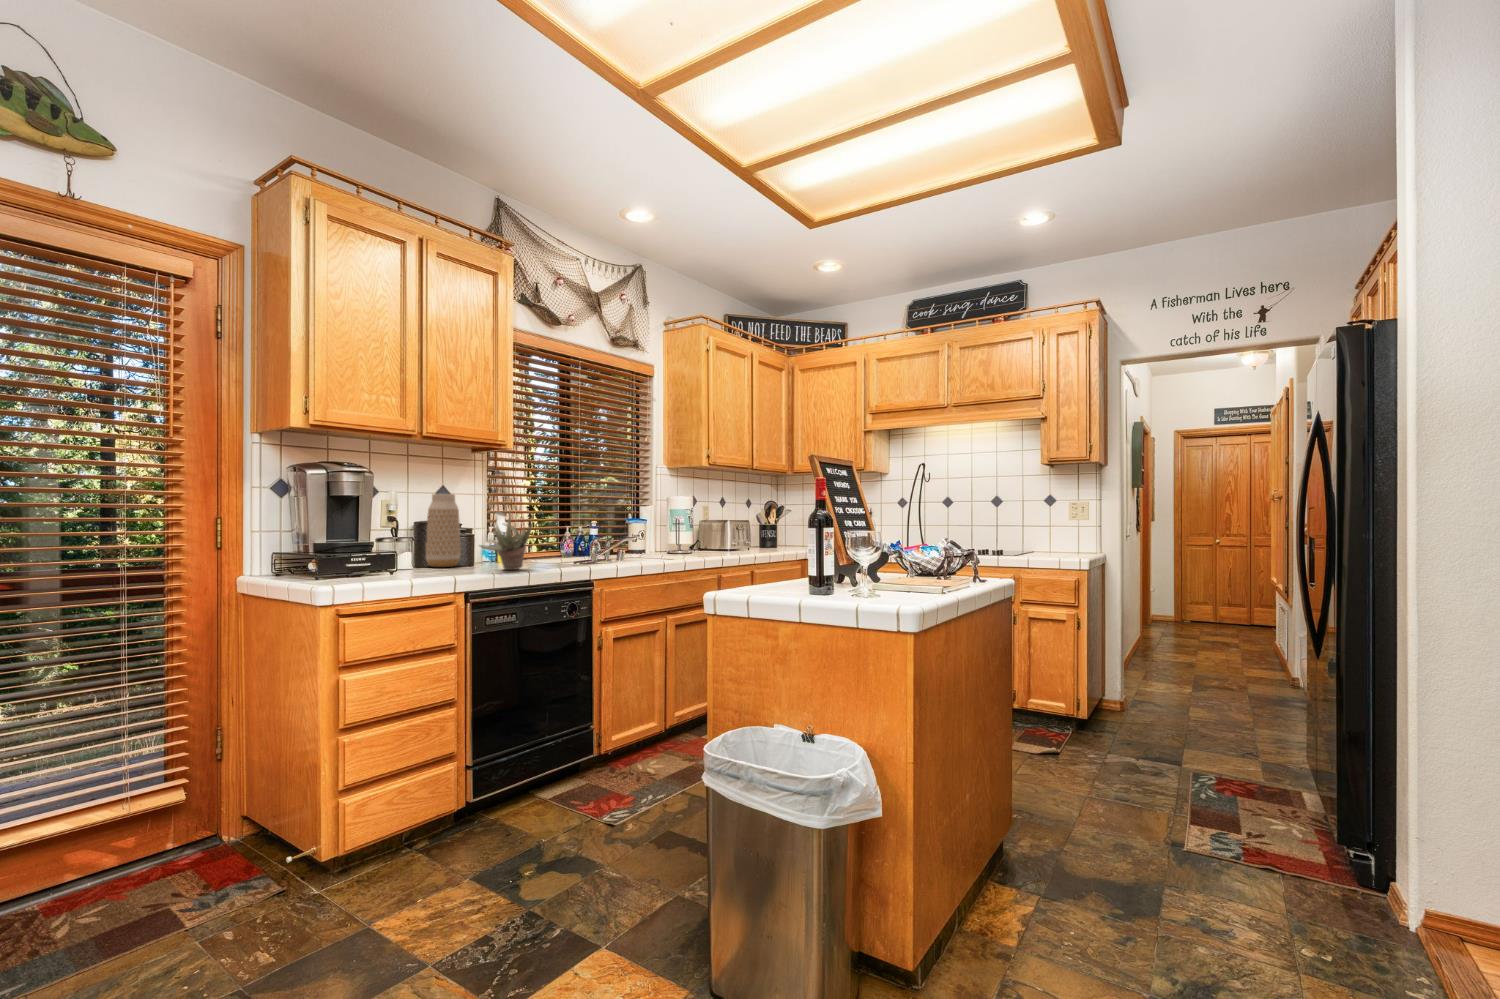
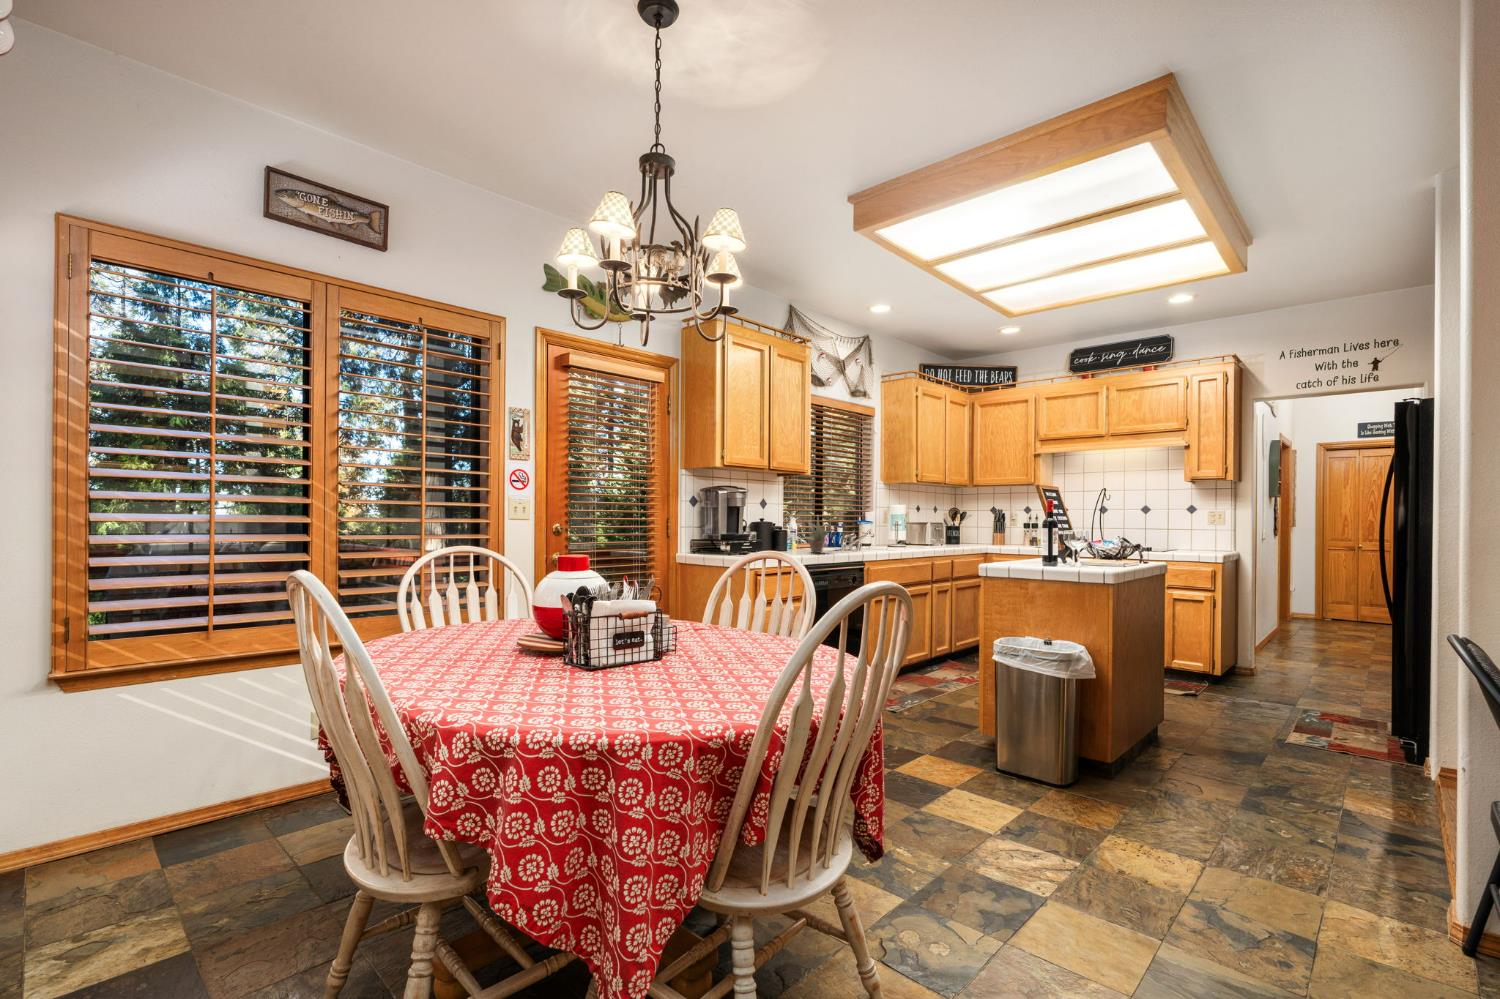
vase: present [426,494,461,567] -> none [761,504,782,550]

